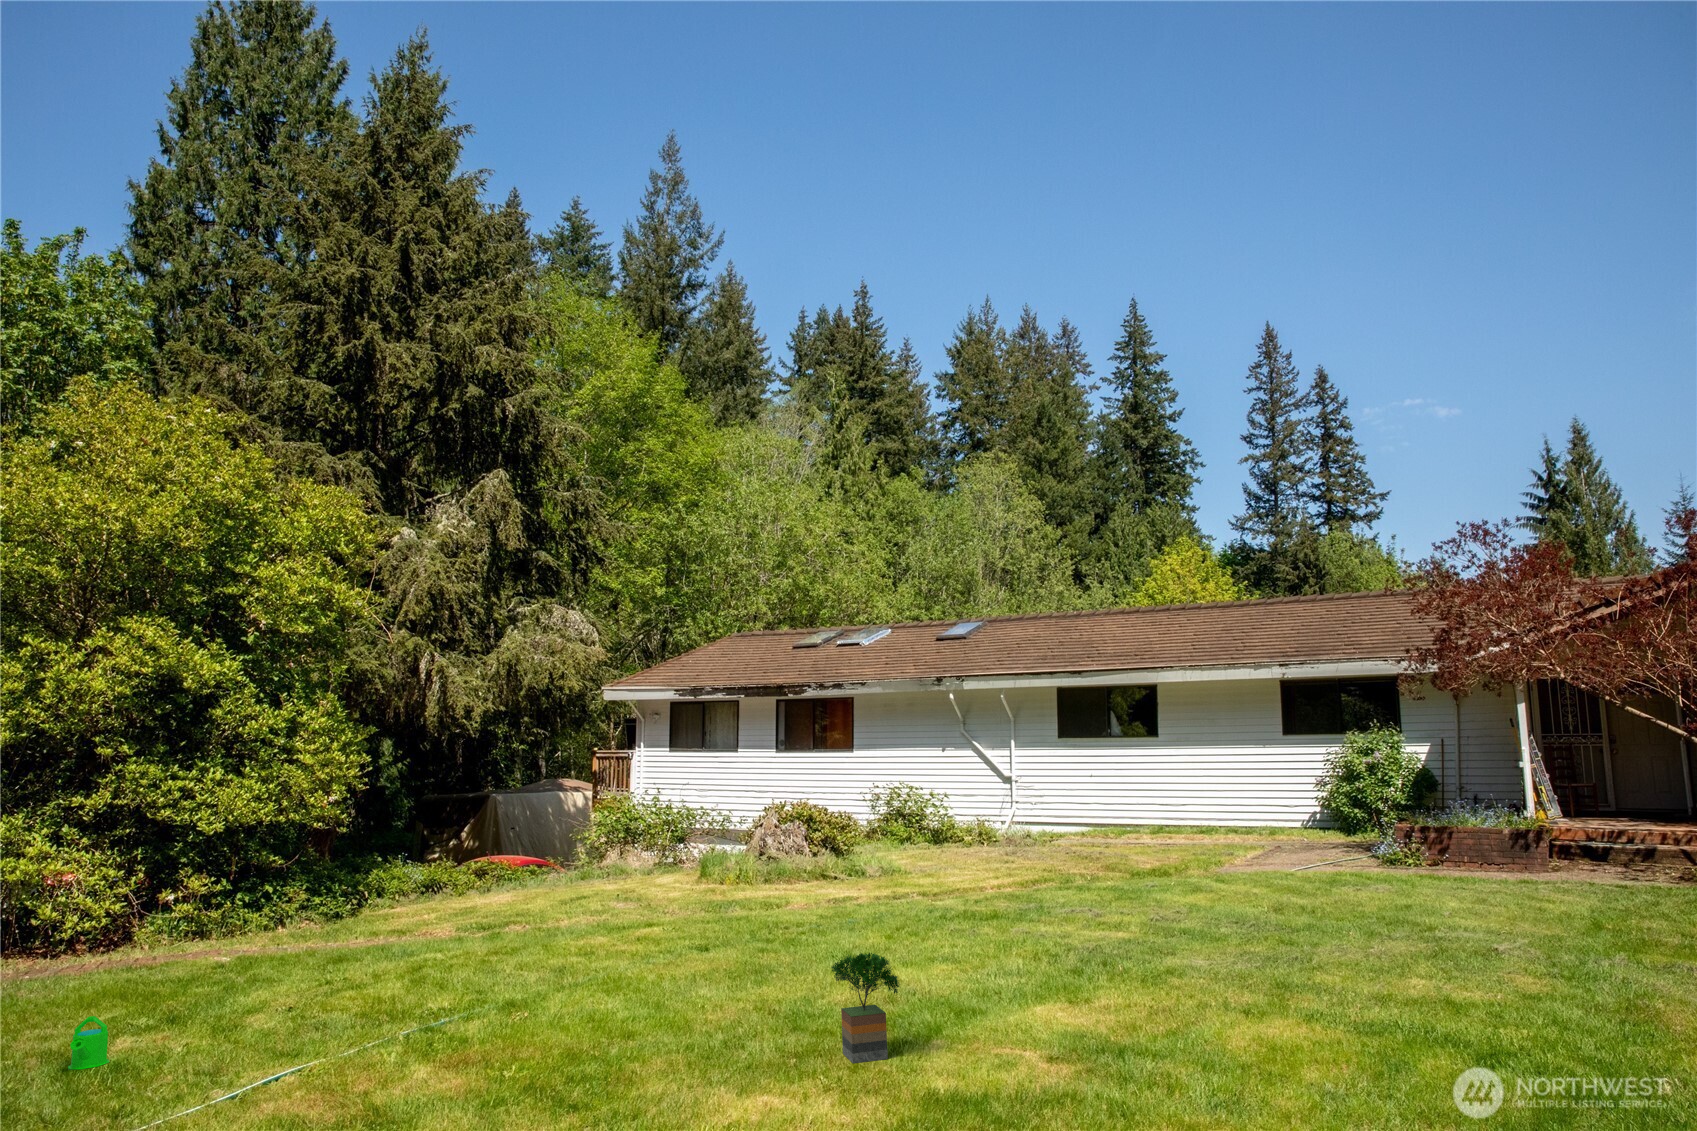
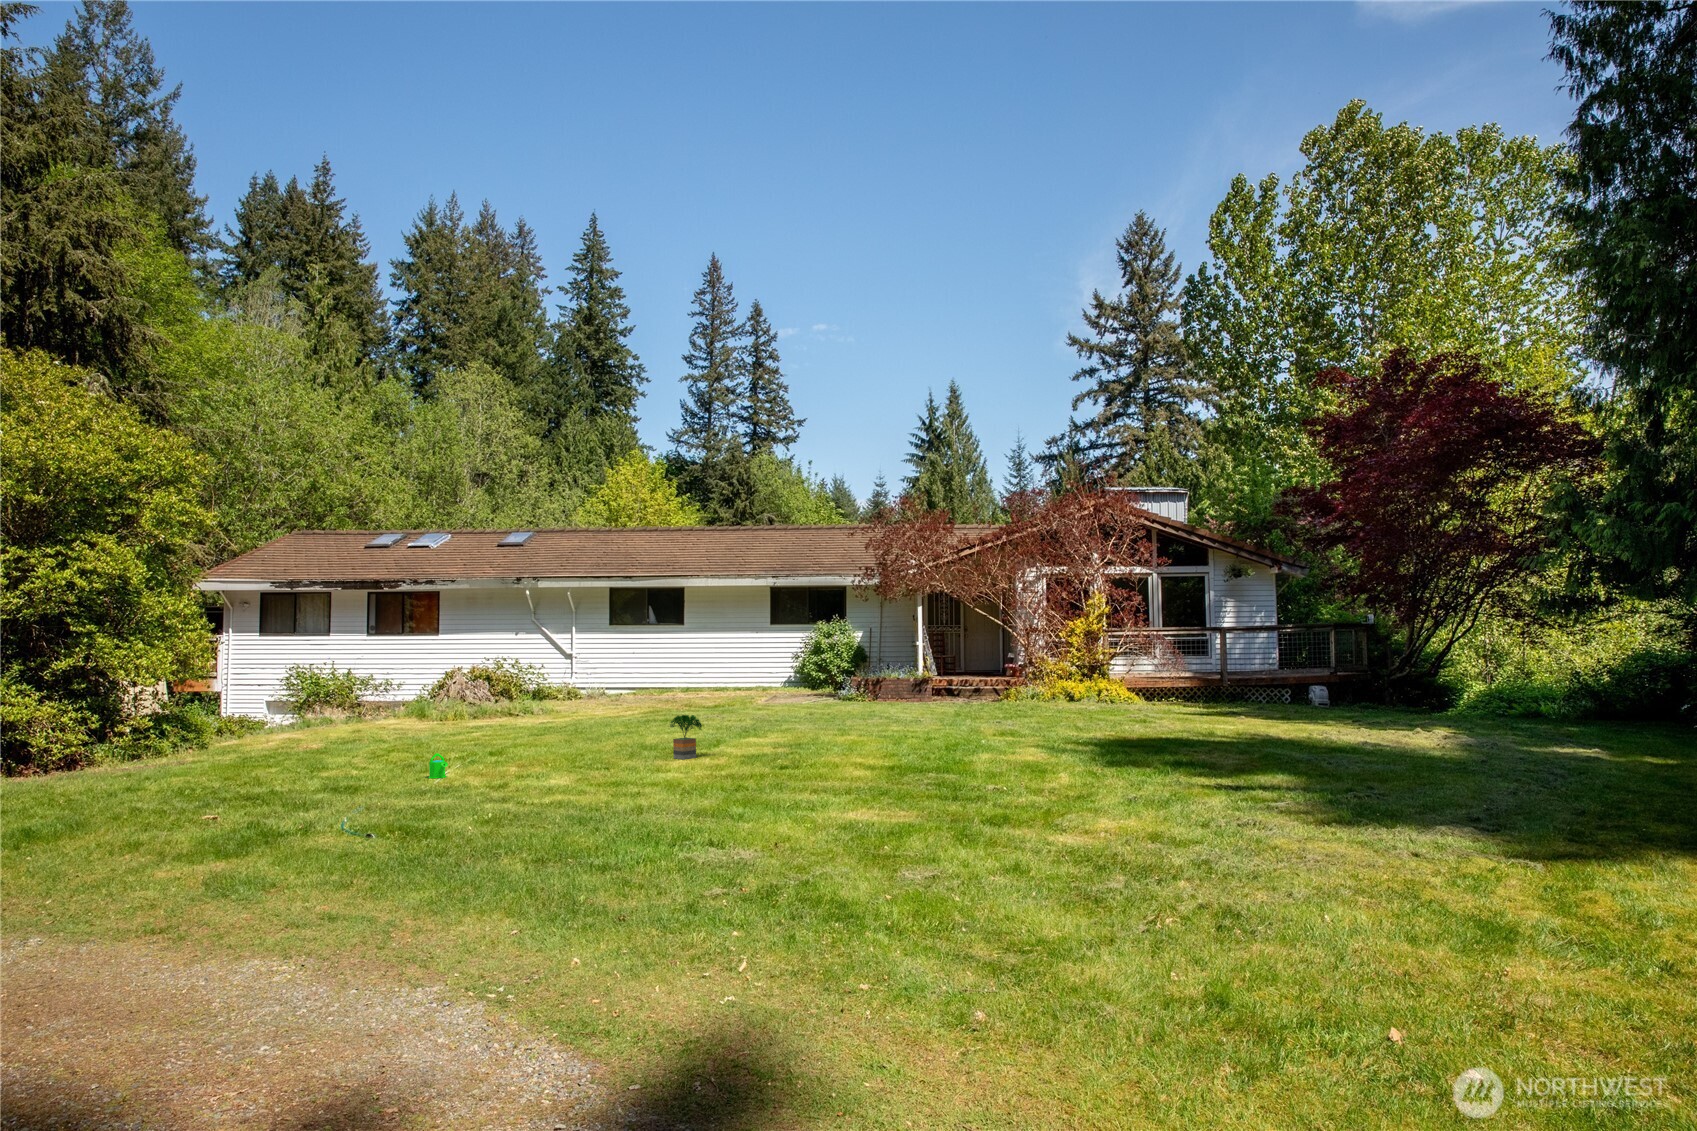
watering can: present [68,1016,109,1070] -> present [428,753,448,779]

